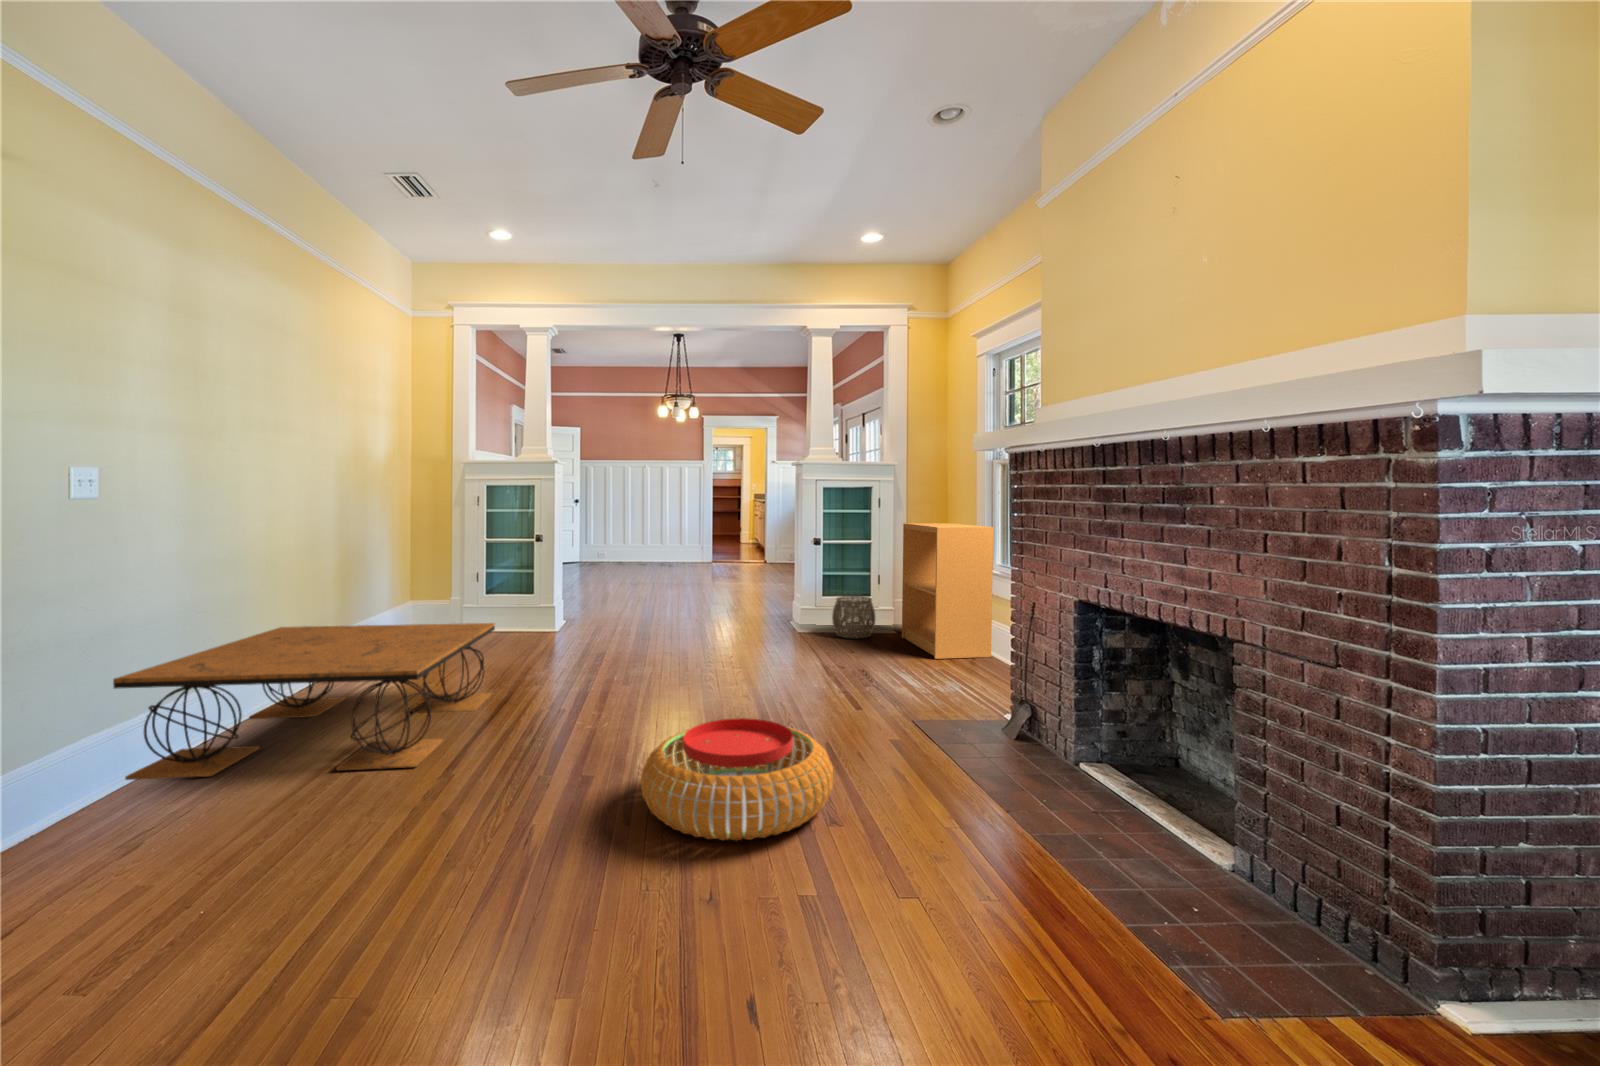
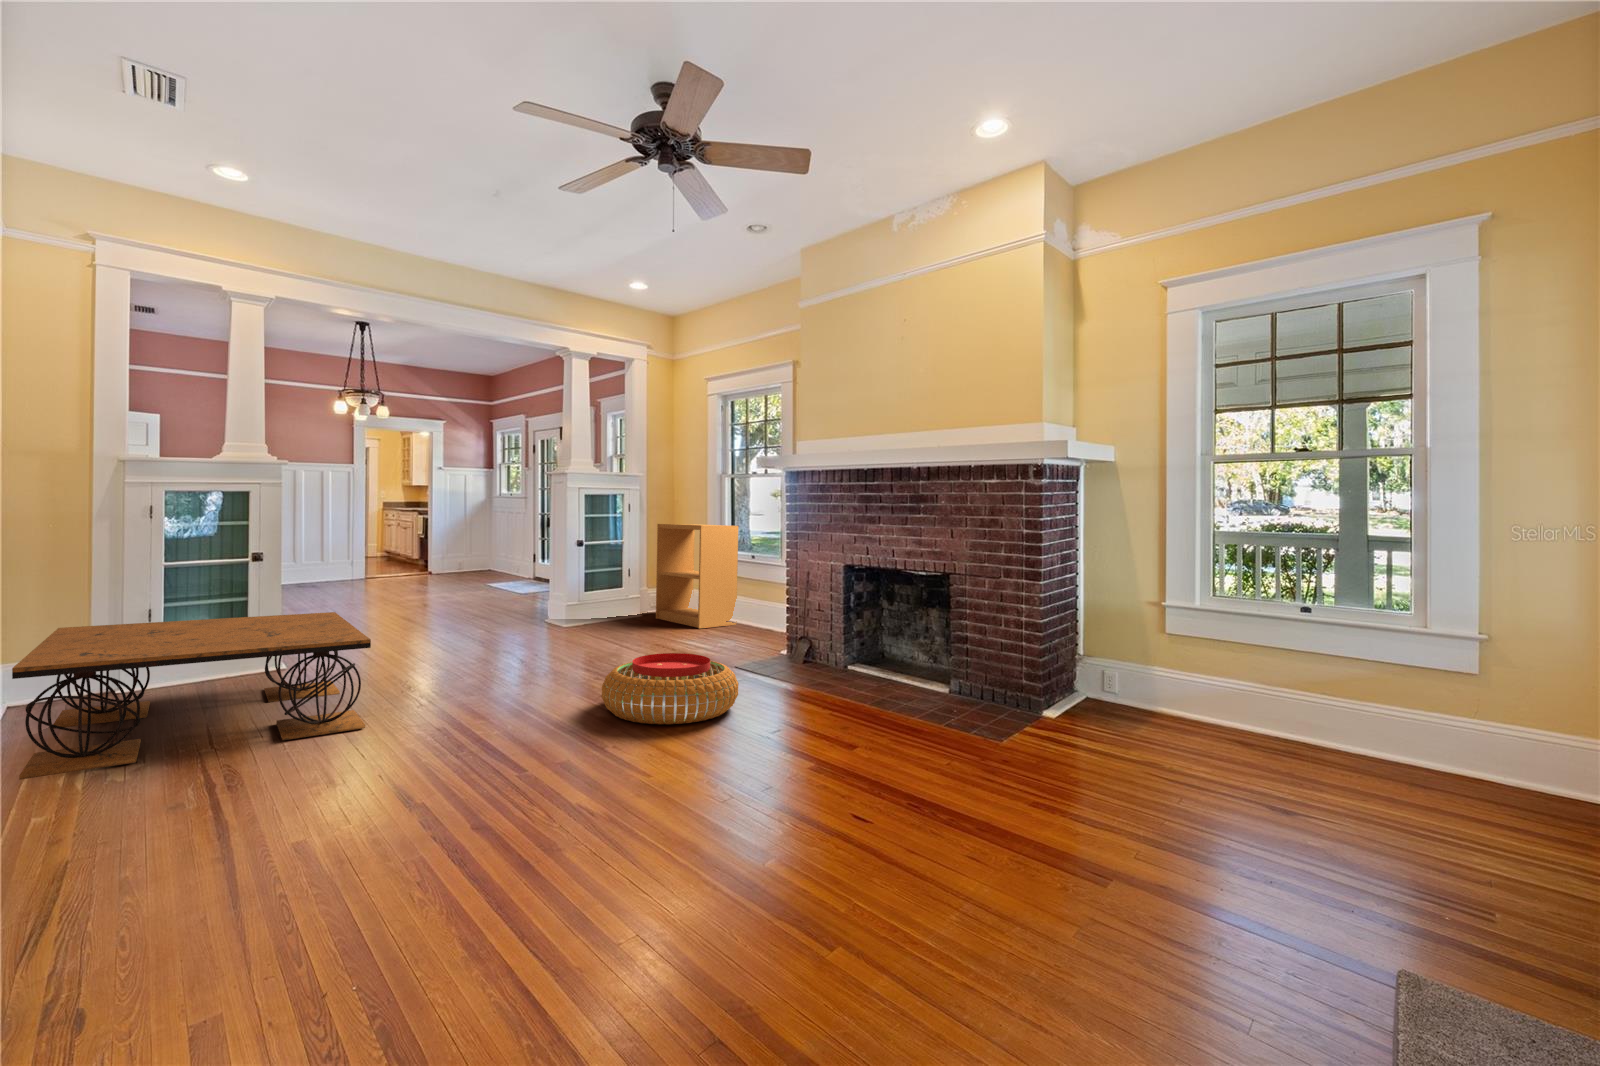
woven basket: present [832,596,875,639] -> none [596,586,635,622]

